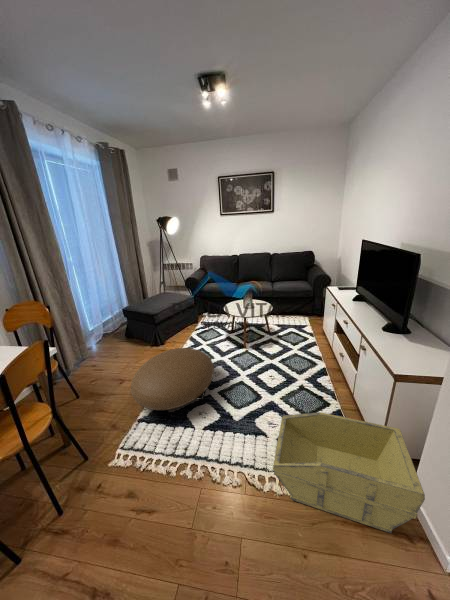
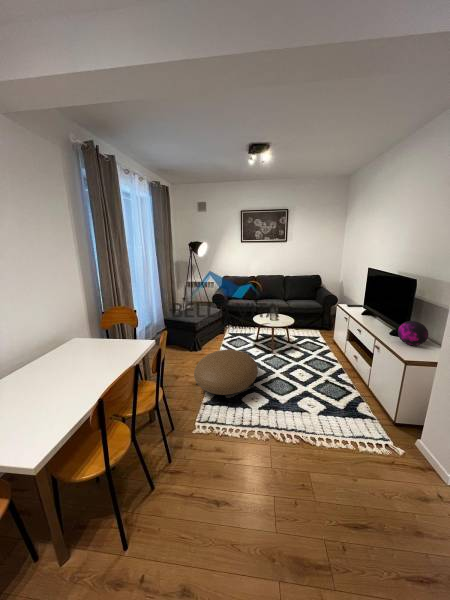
decorative orb: none [390,314,434,348] -> present [398,321,428,345]
storage bin: present [273,412,425,533] -> none [322,390,433,467]

